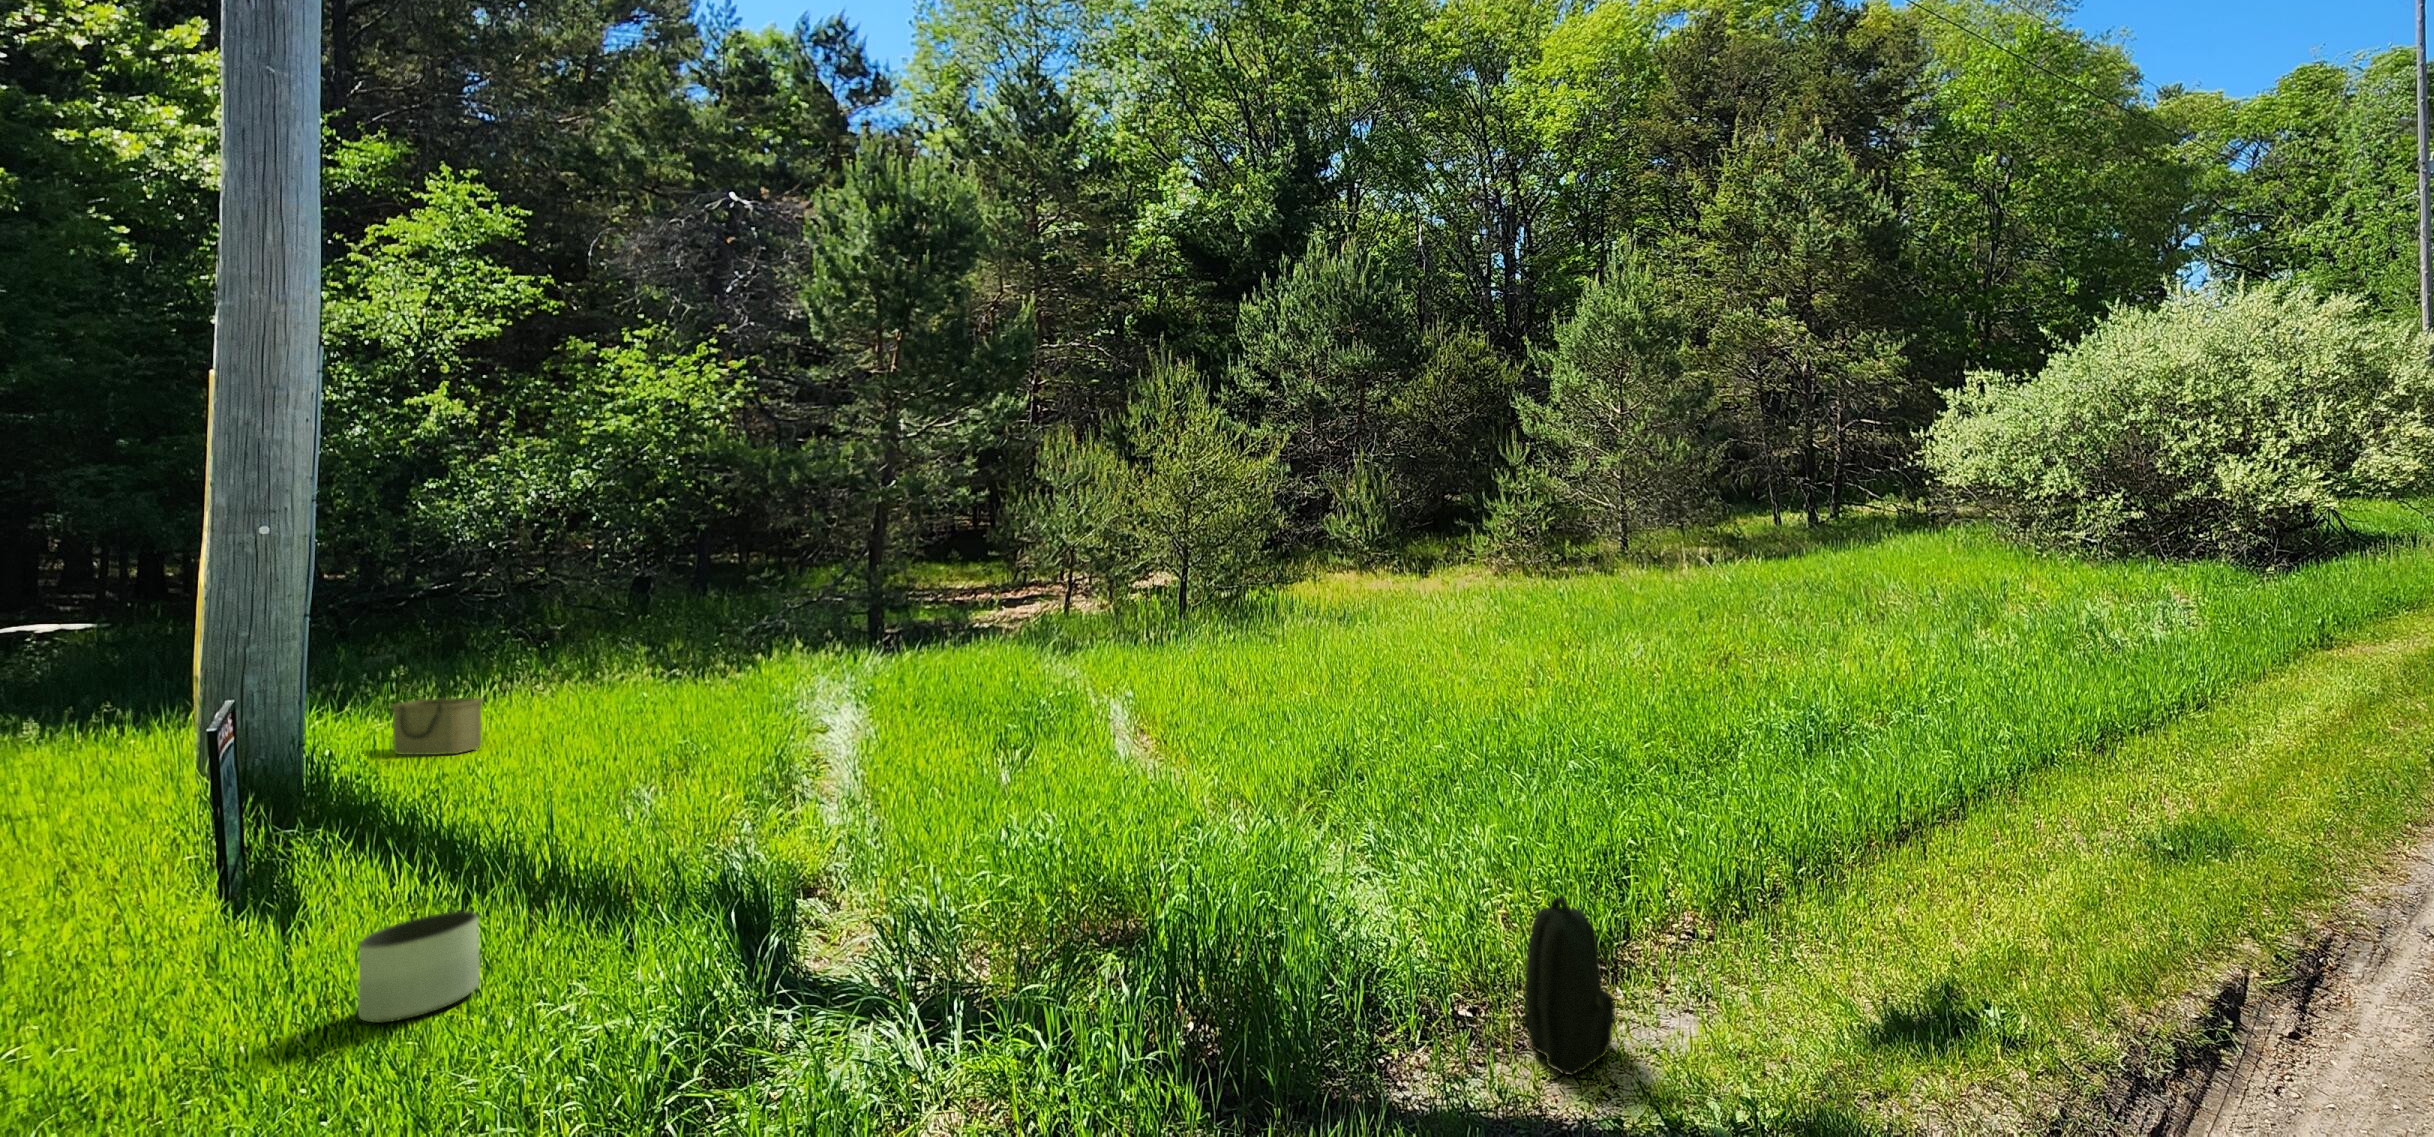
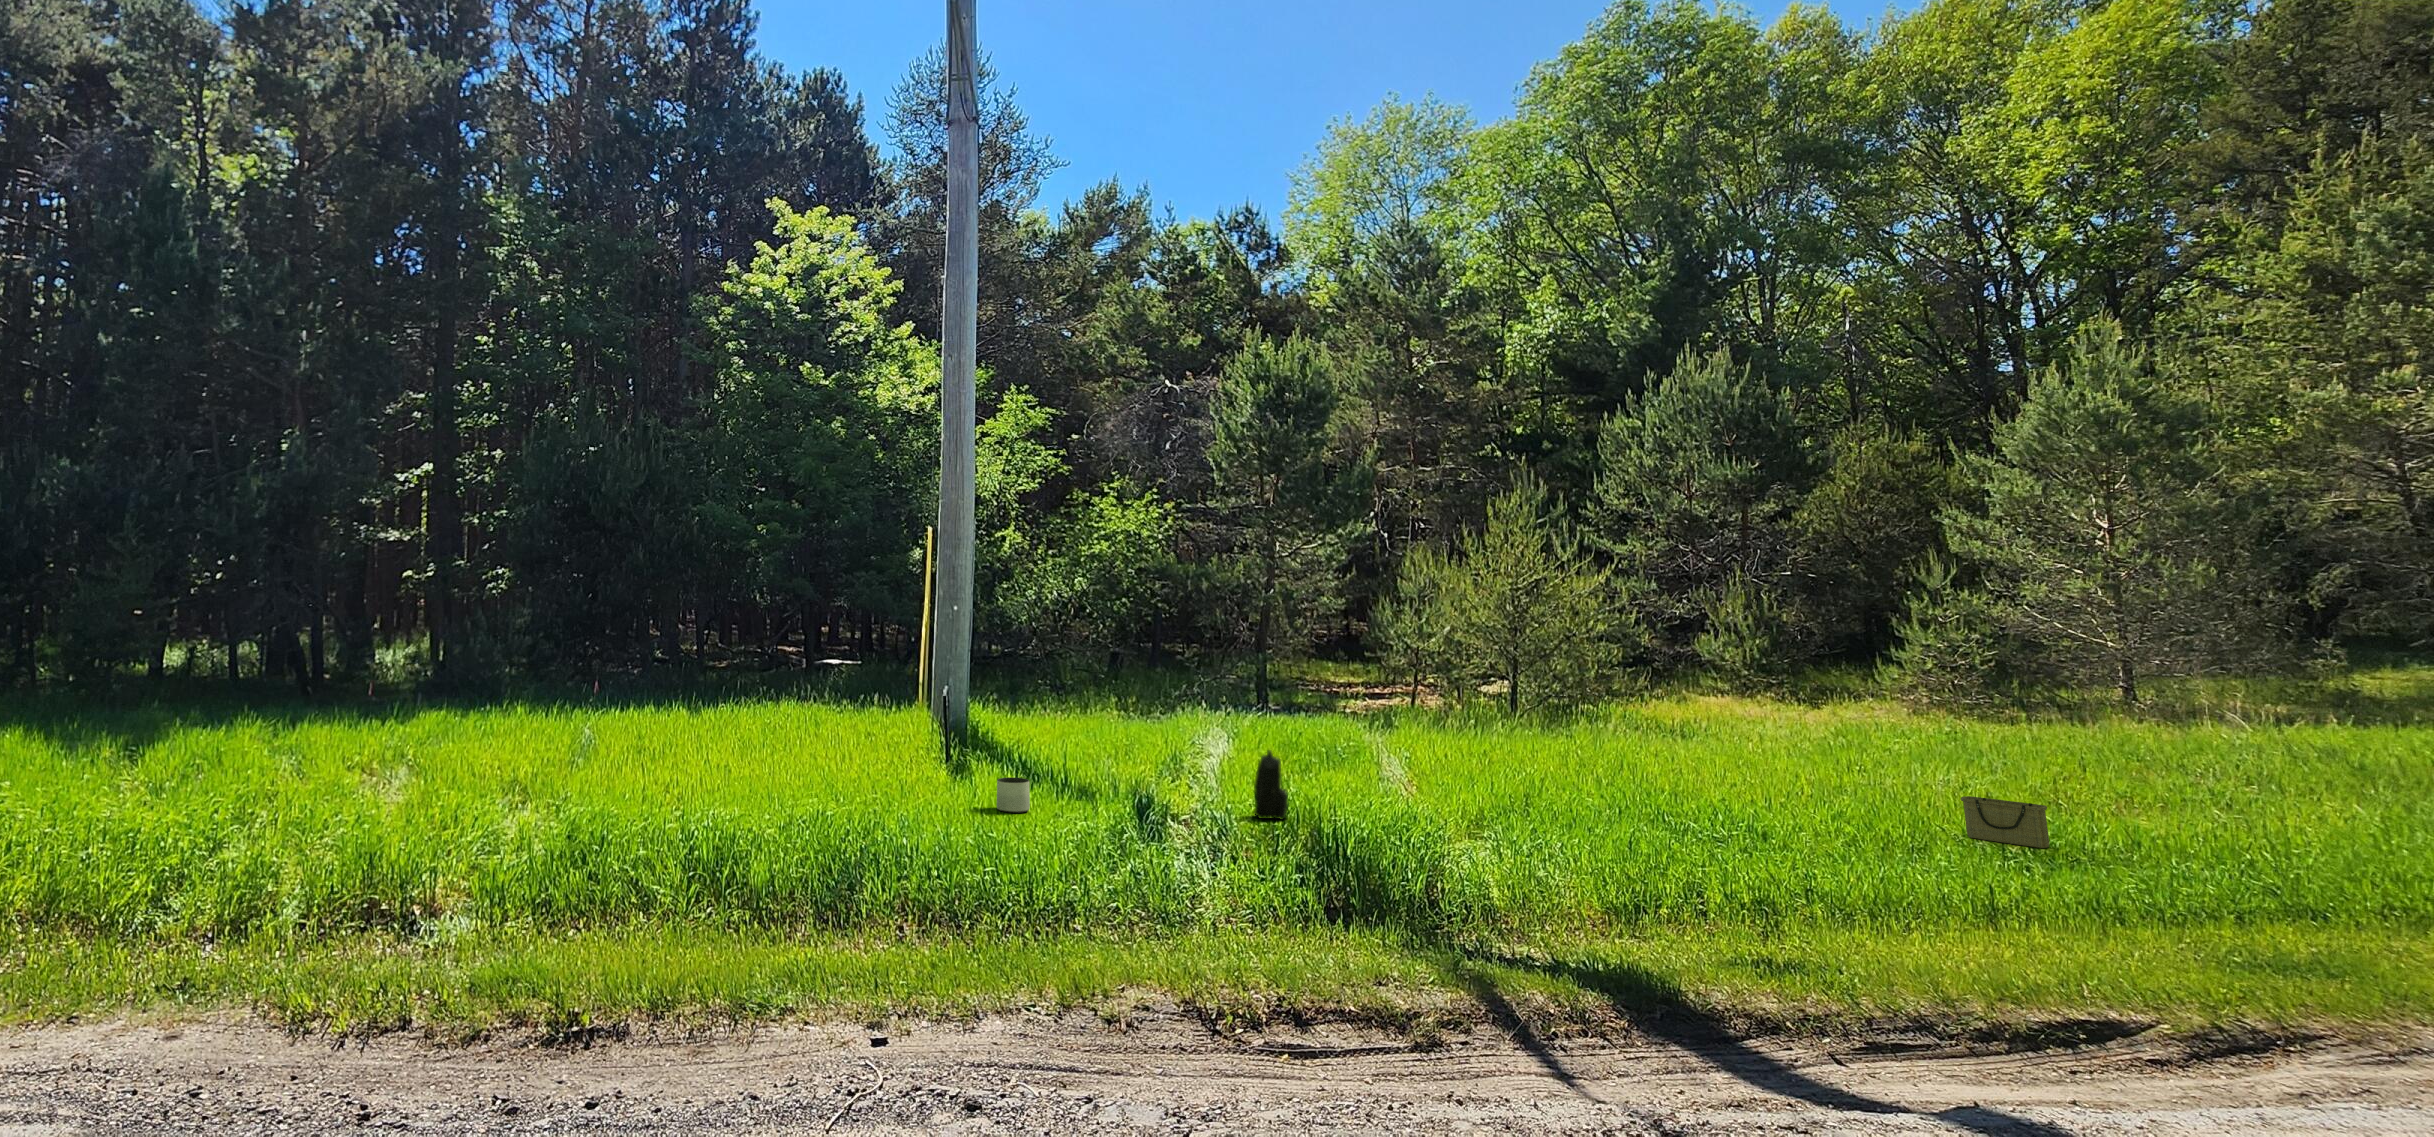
basket: present [391,698,483,755] -> present [1961,796,2049,848]
backpack: present [1523,897,1615,1075] -> present [1254,750,1288,819]

